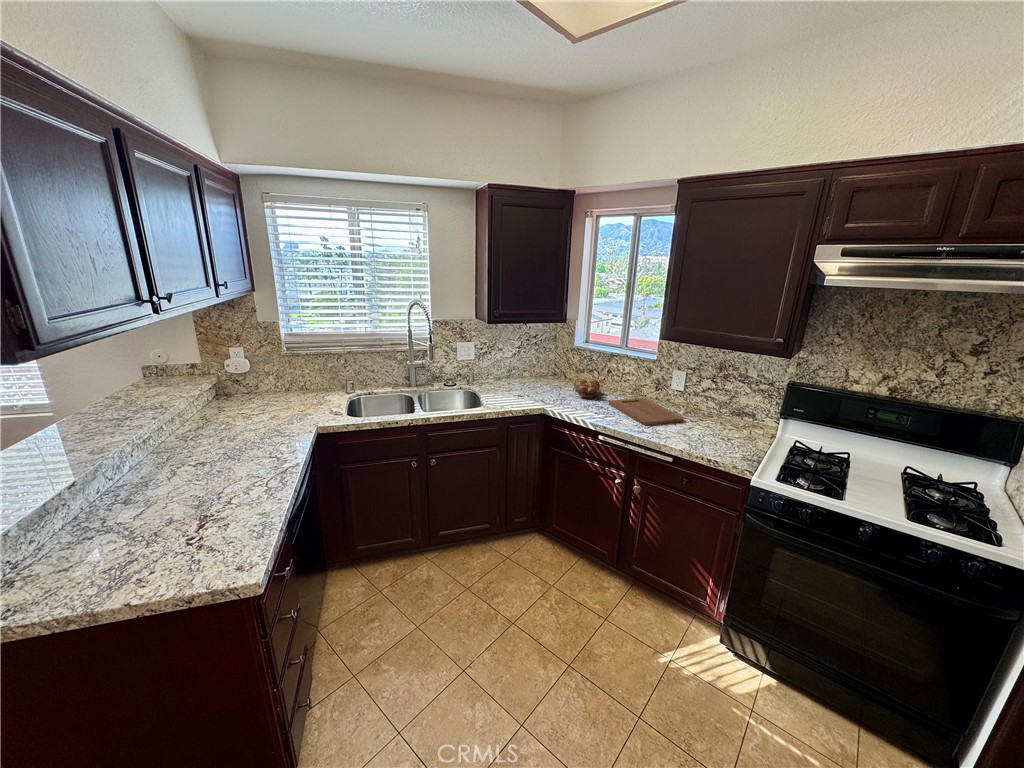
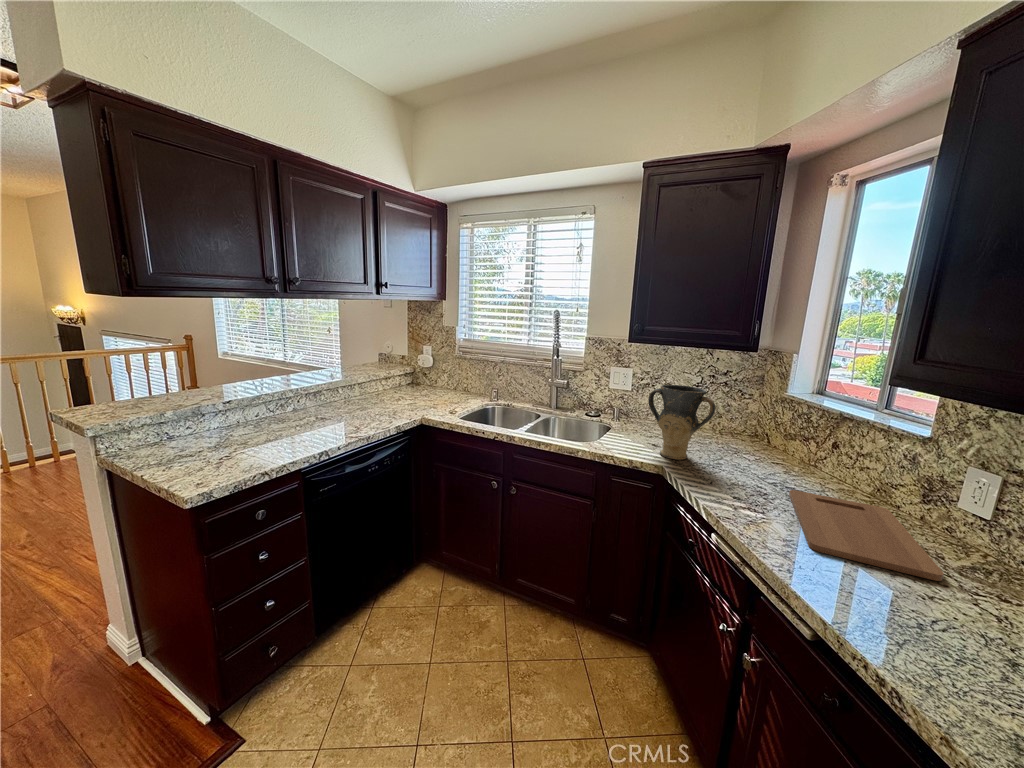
vase: none [519,351,562,402] -> present [648,385,715,460]
bread loaf: present [574,379,600,398] -> none [746,446,801,478]

